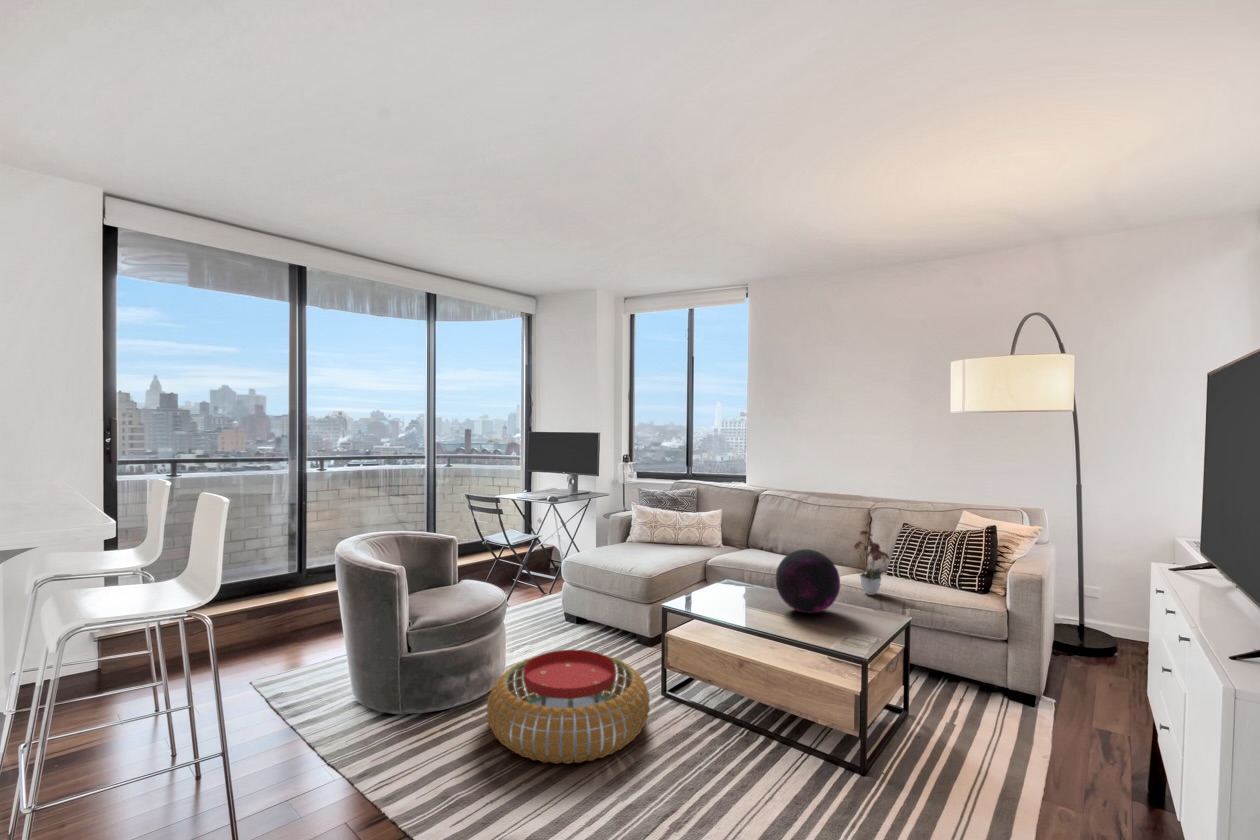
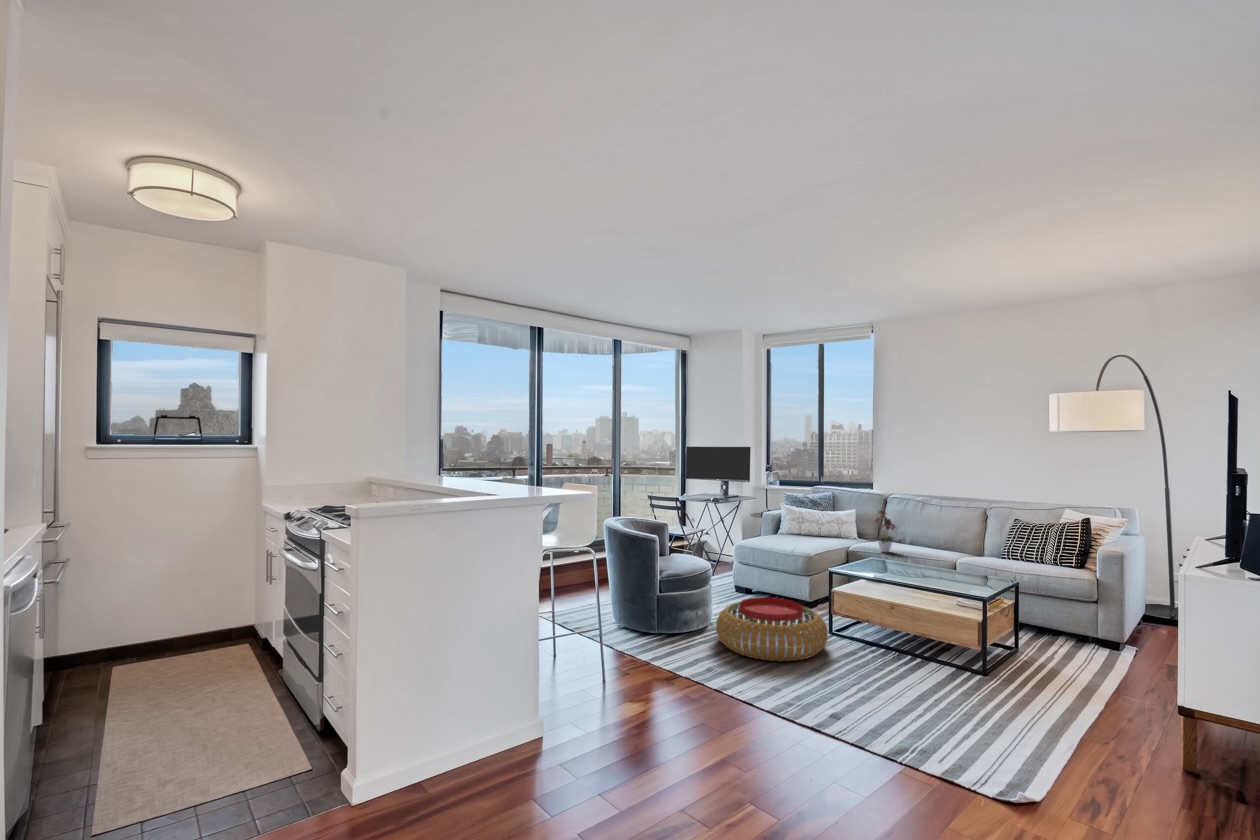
flower arrangement: present [854,530,889,595] -> present [875,511,895,552]
decorative orb: present [776,549,840,613] -> none [913,531,964,577]

